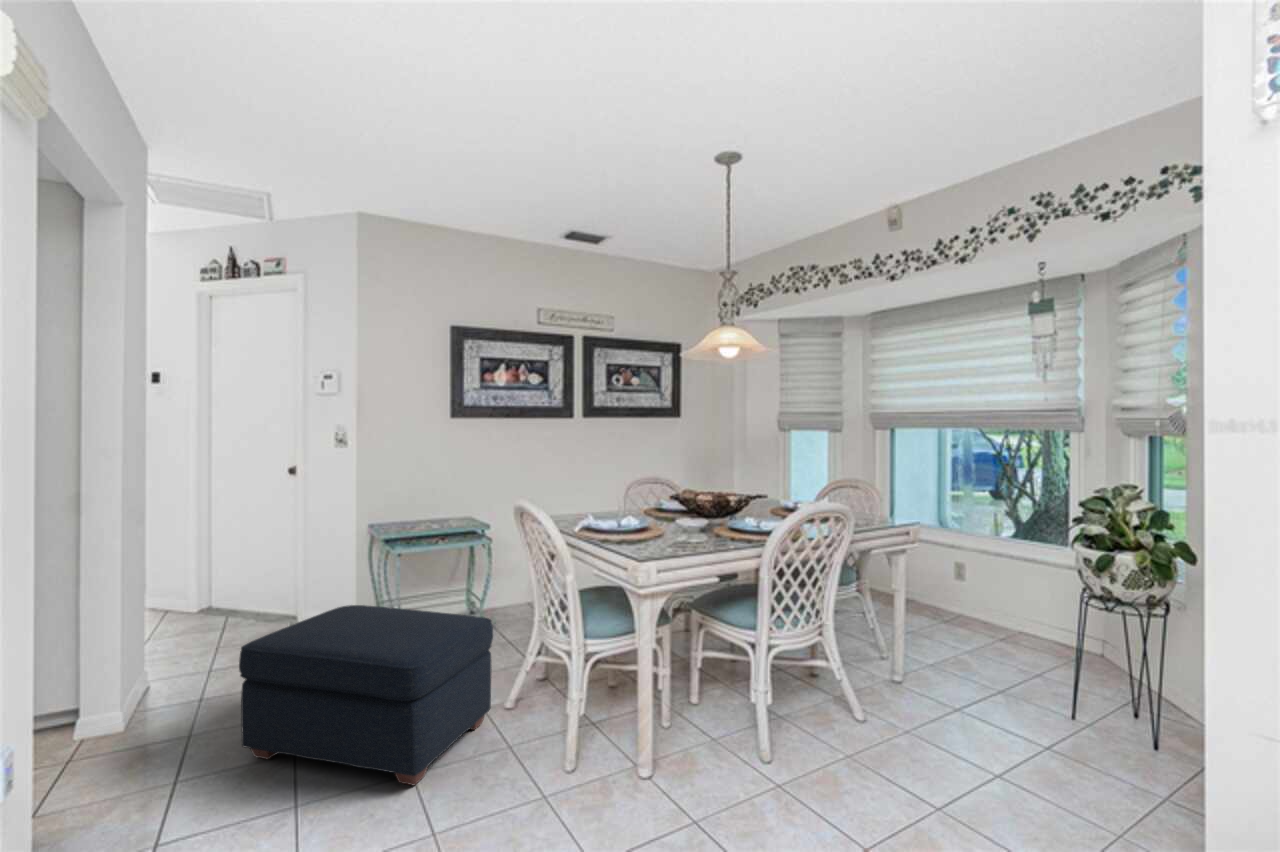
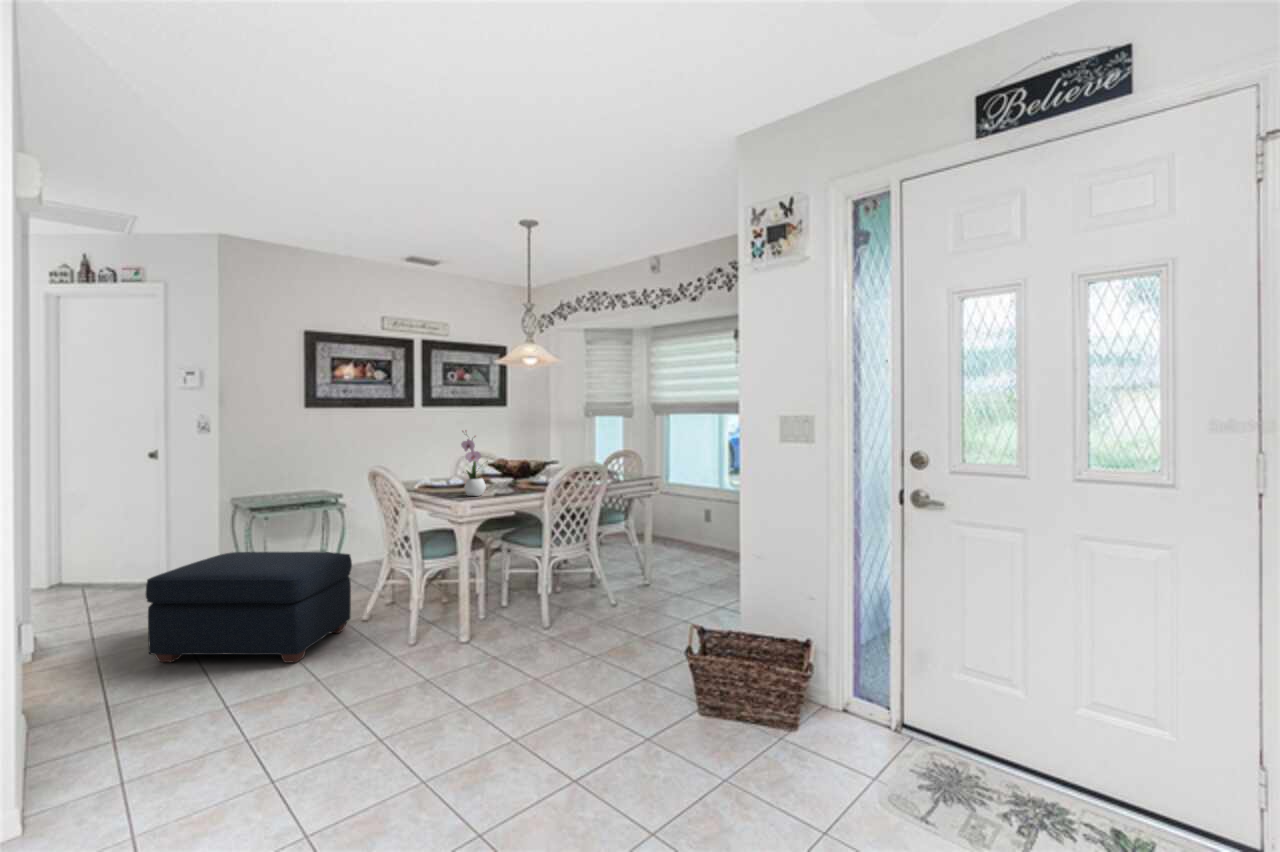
flower arrangement: none [642,453,680,553] -> present [461,430,486,496]

